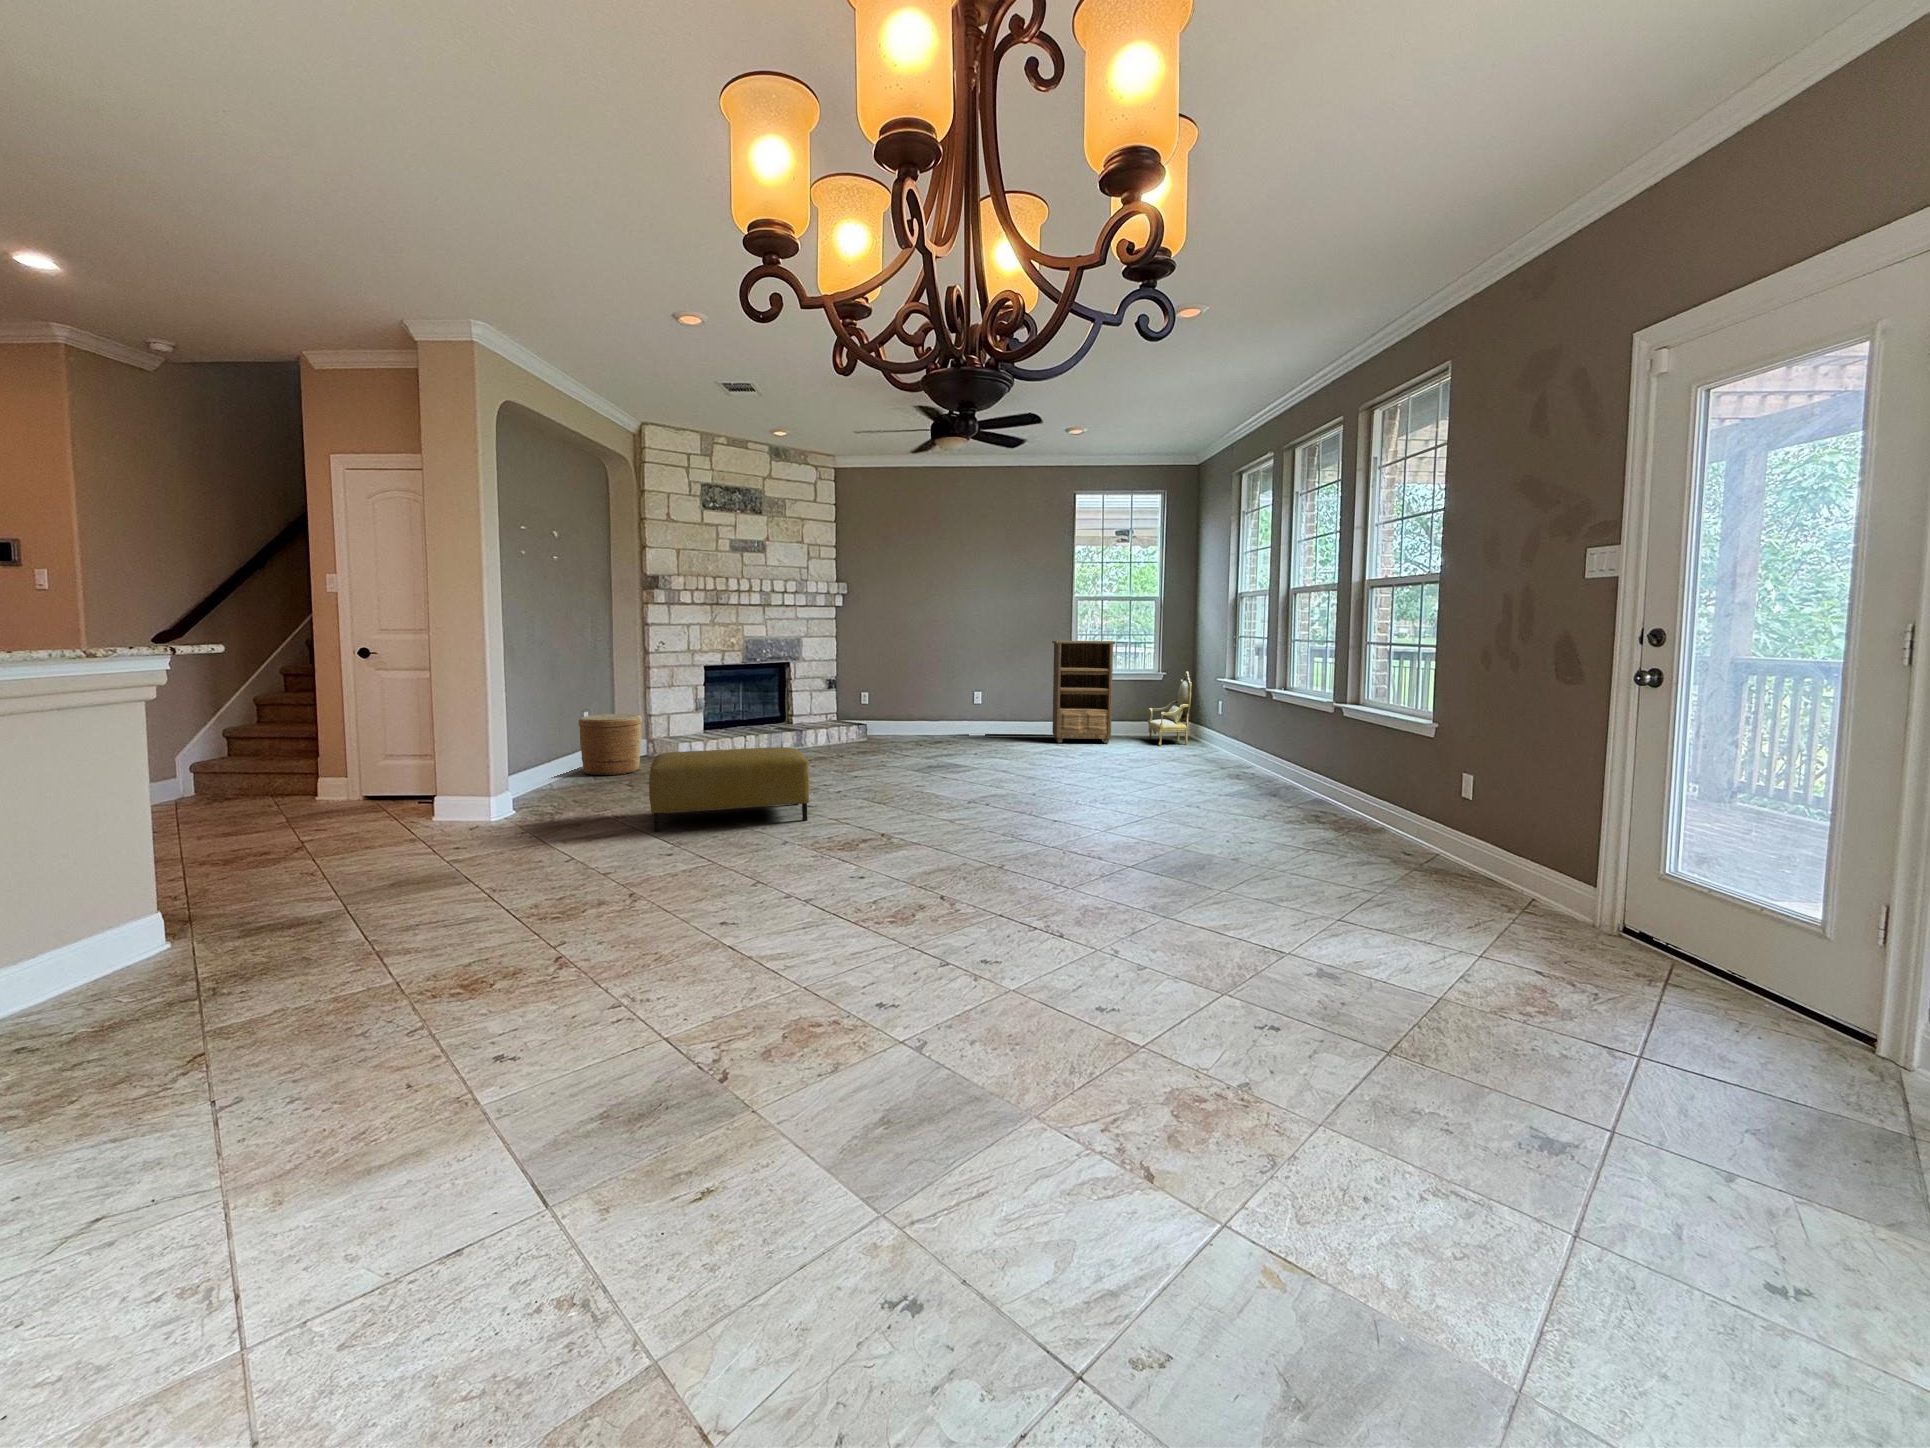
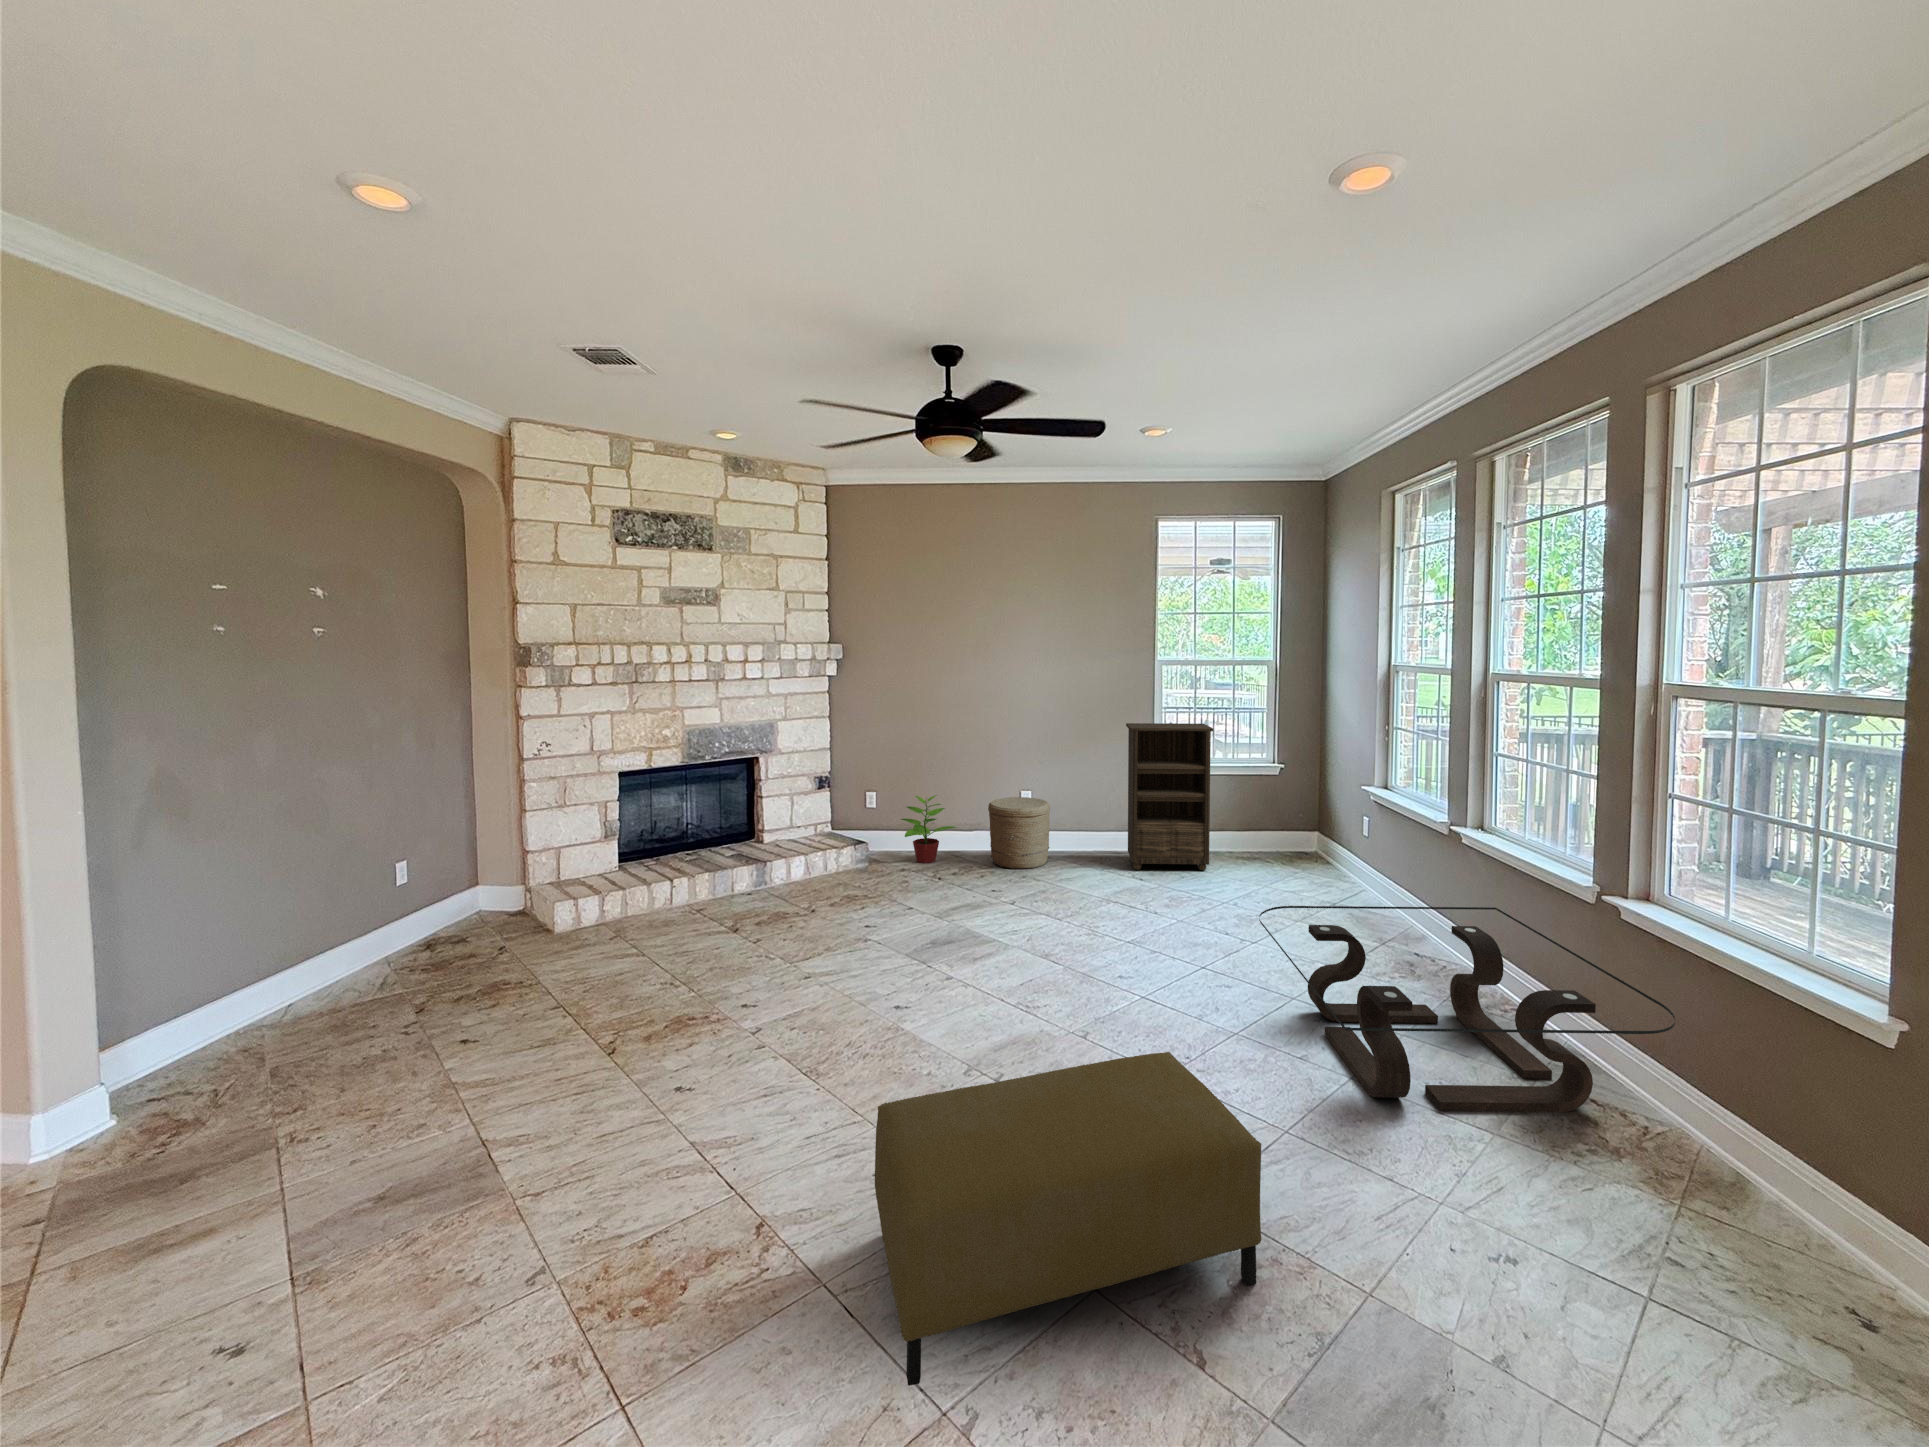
armchair: present [1147,671,1192,746] -> none [1259,728,1322,876]
potted plant: none [889,690,929,740] -> present [901,795,955,863]
woven basket: present [579,714,642,775] -> present [988,797,1050,869]
coffee table: none [1139,730,1357,815] -> present [1259,906,1675,1112]
ottoman: present [649,747,809,831] -> present [875,1052,1261,1386]

